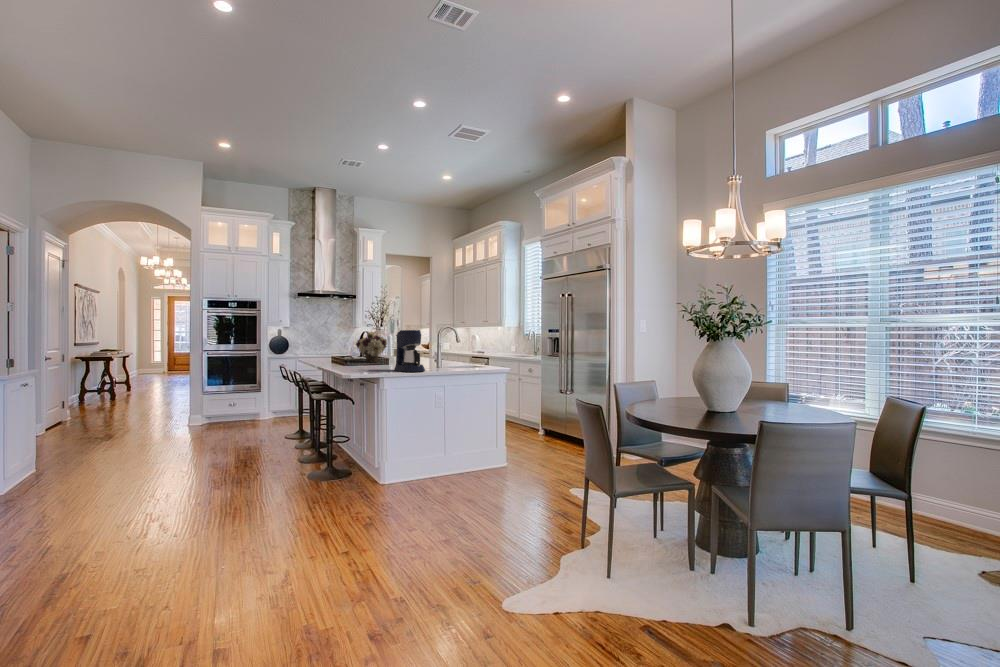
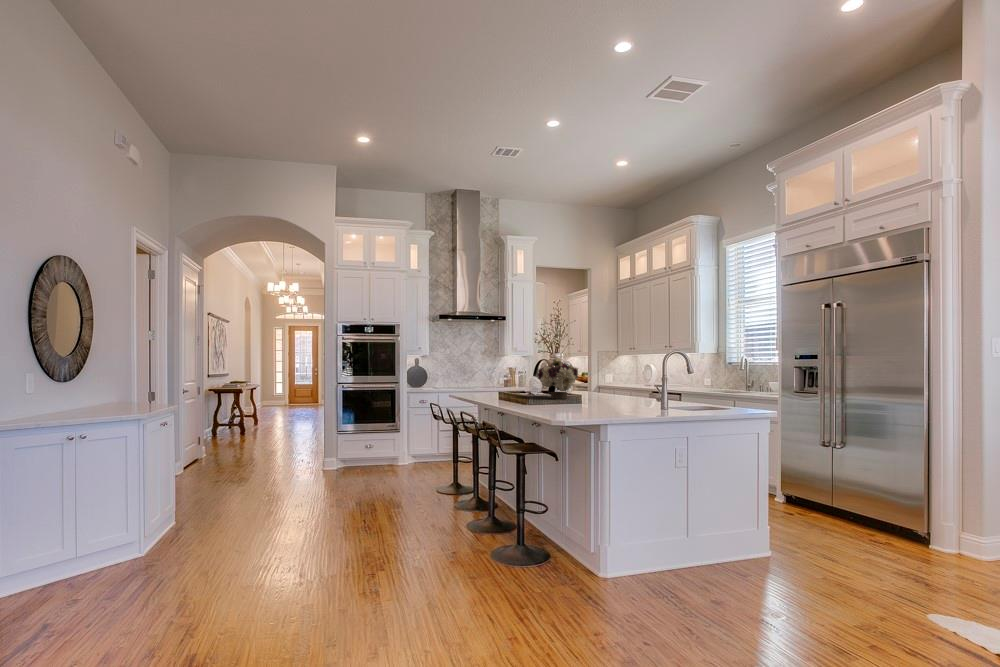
coffee maker: present [394,330,425,372] -> none [614,354,661,415]

